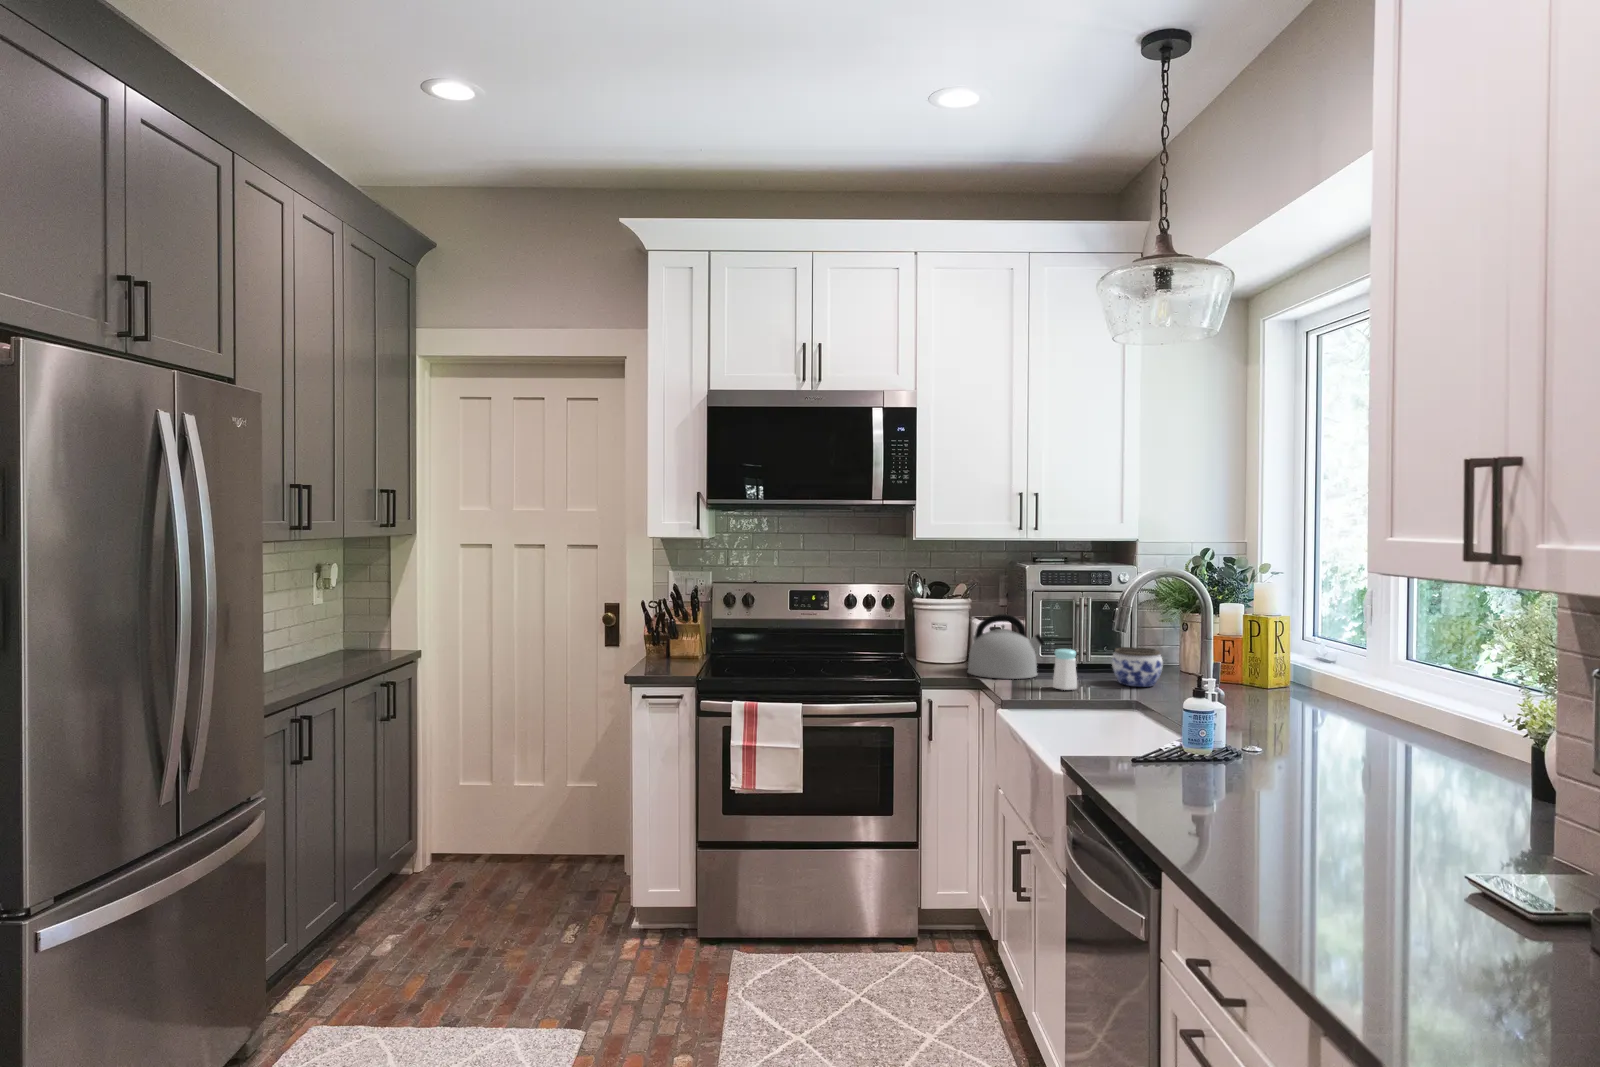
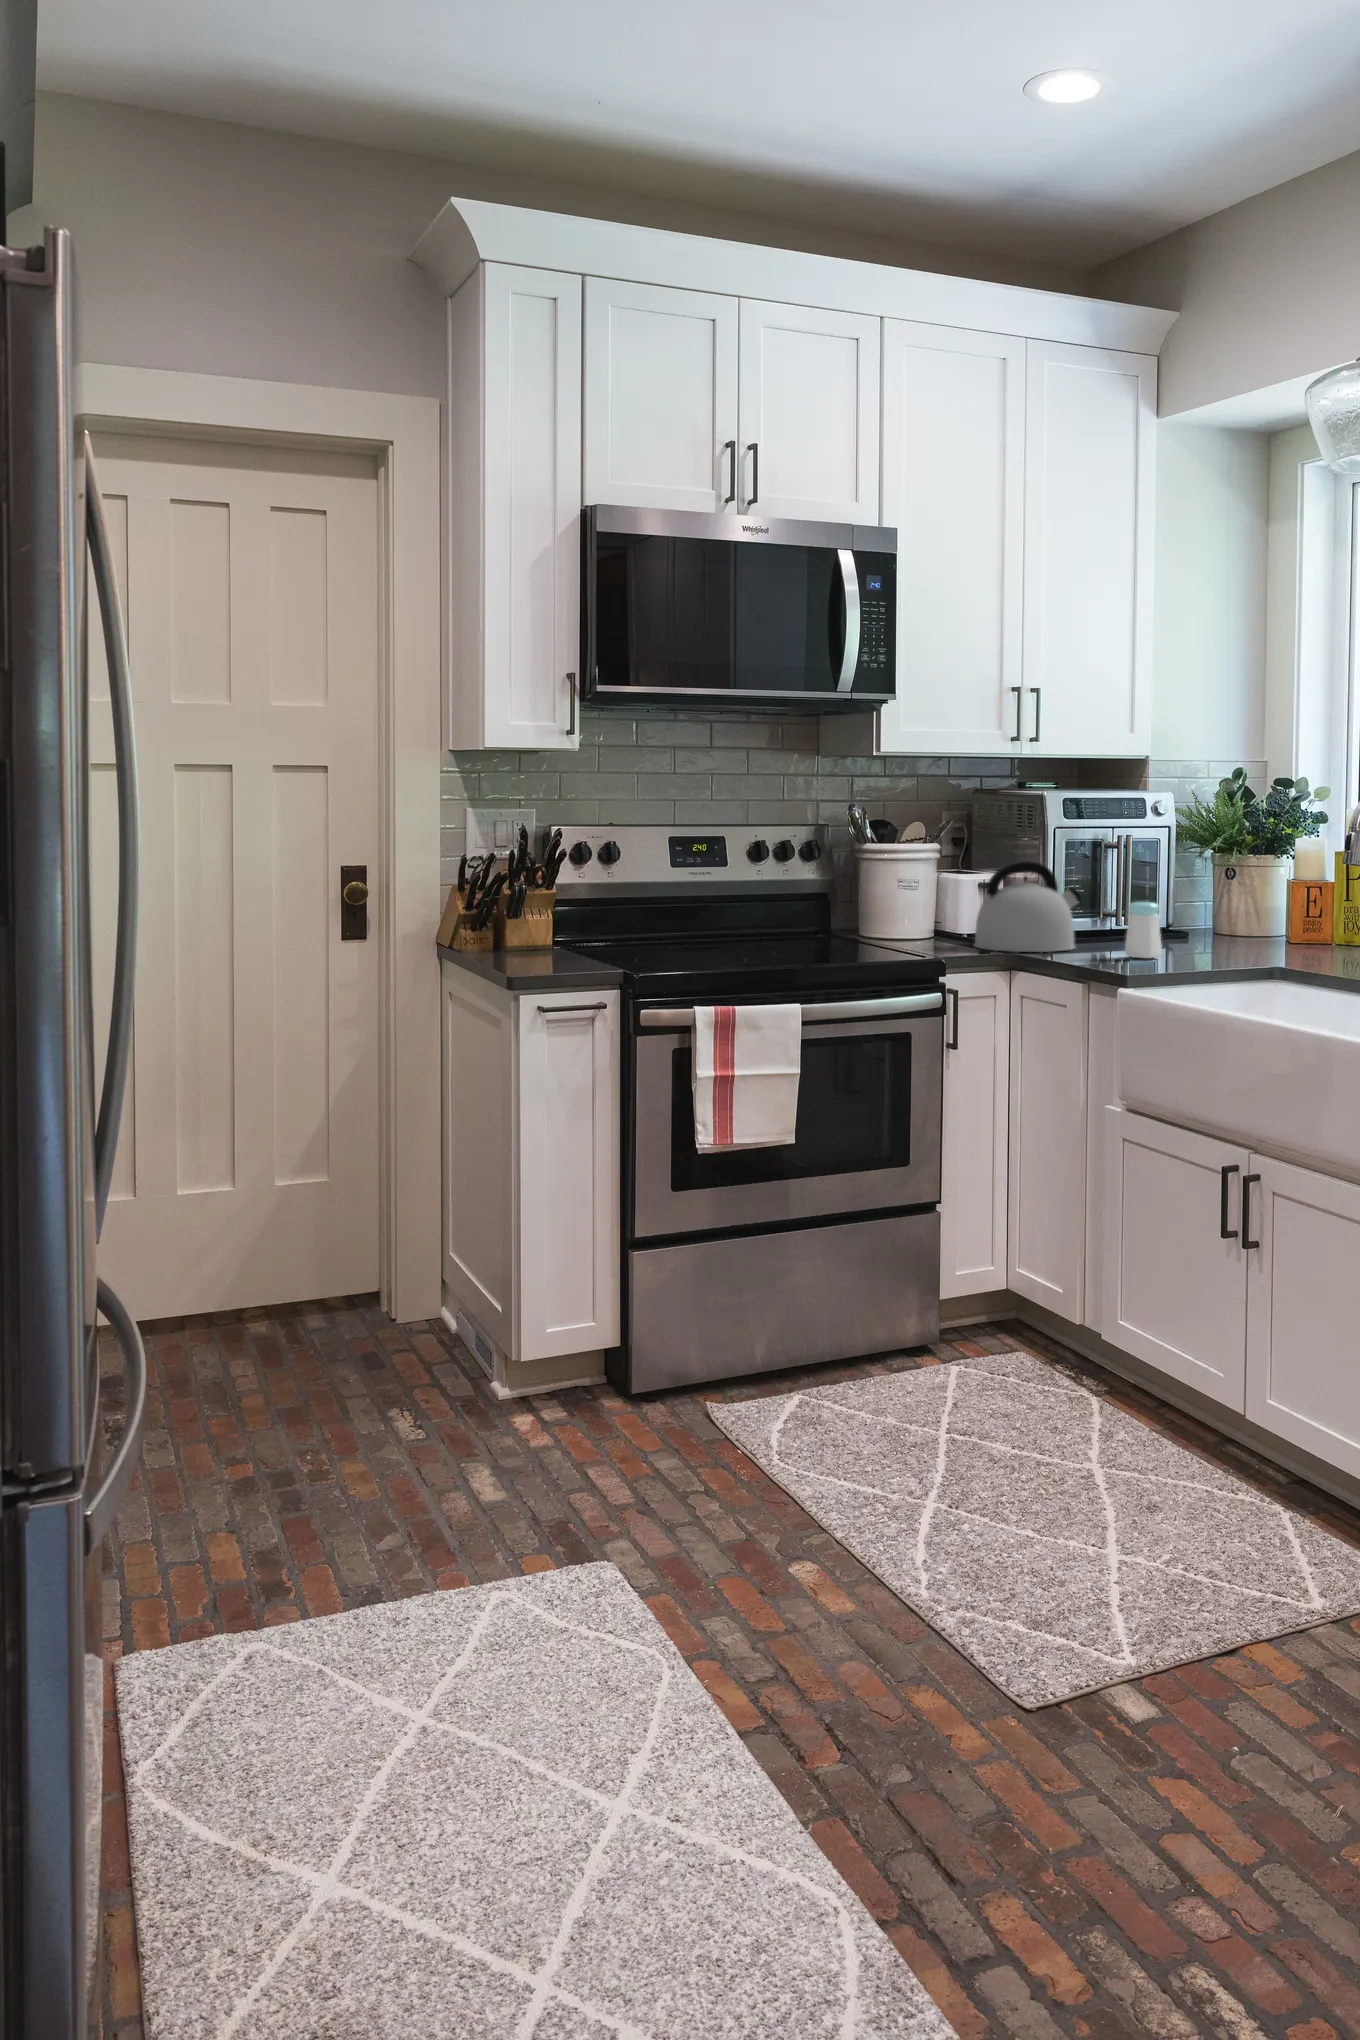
jar: present [1112,647,1163,687] -> none [1176,899,1245,951]

